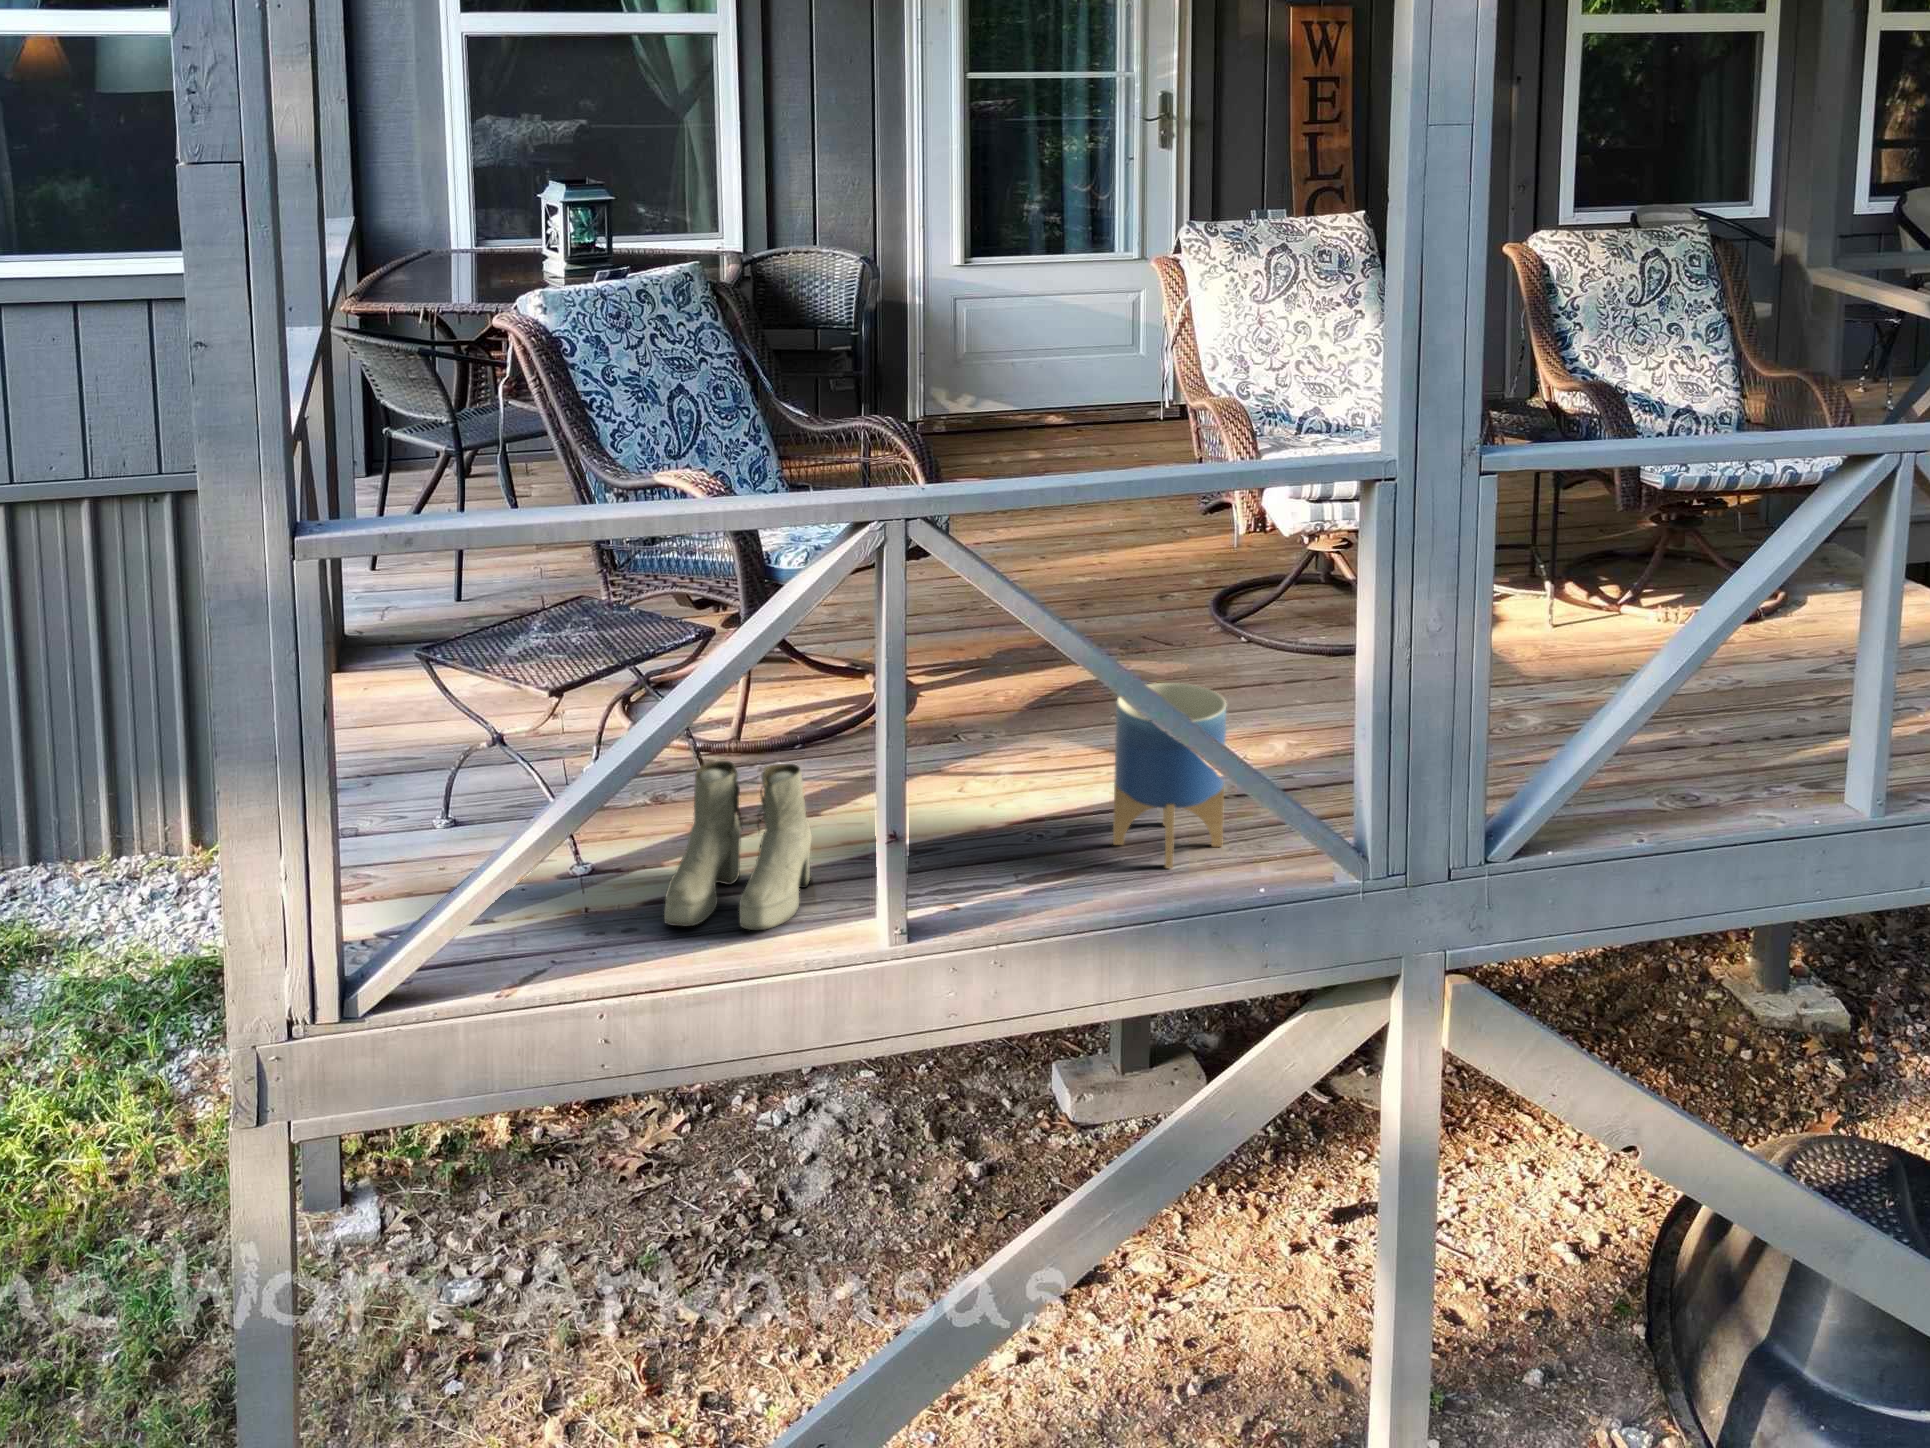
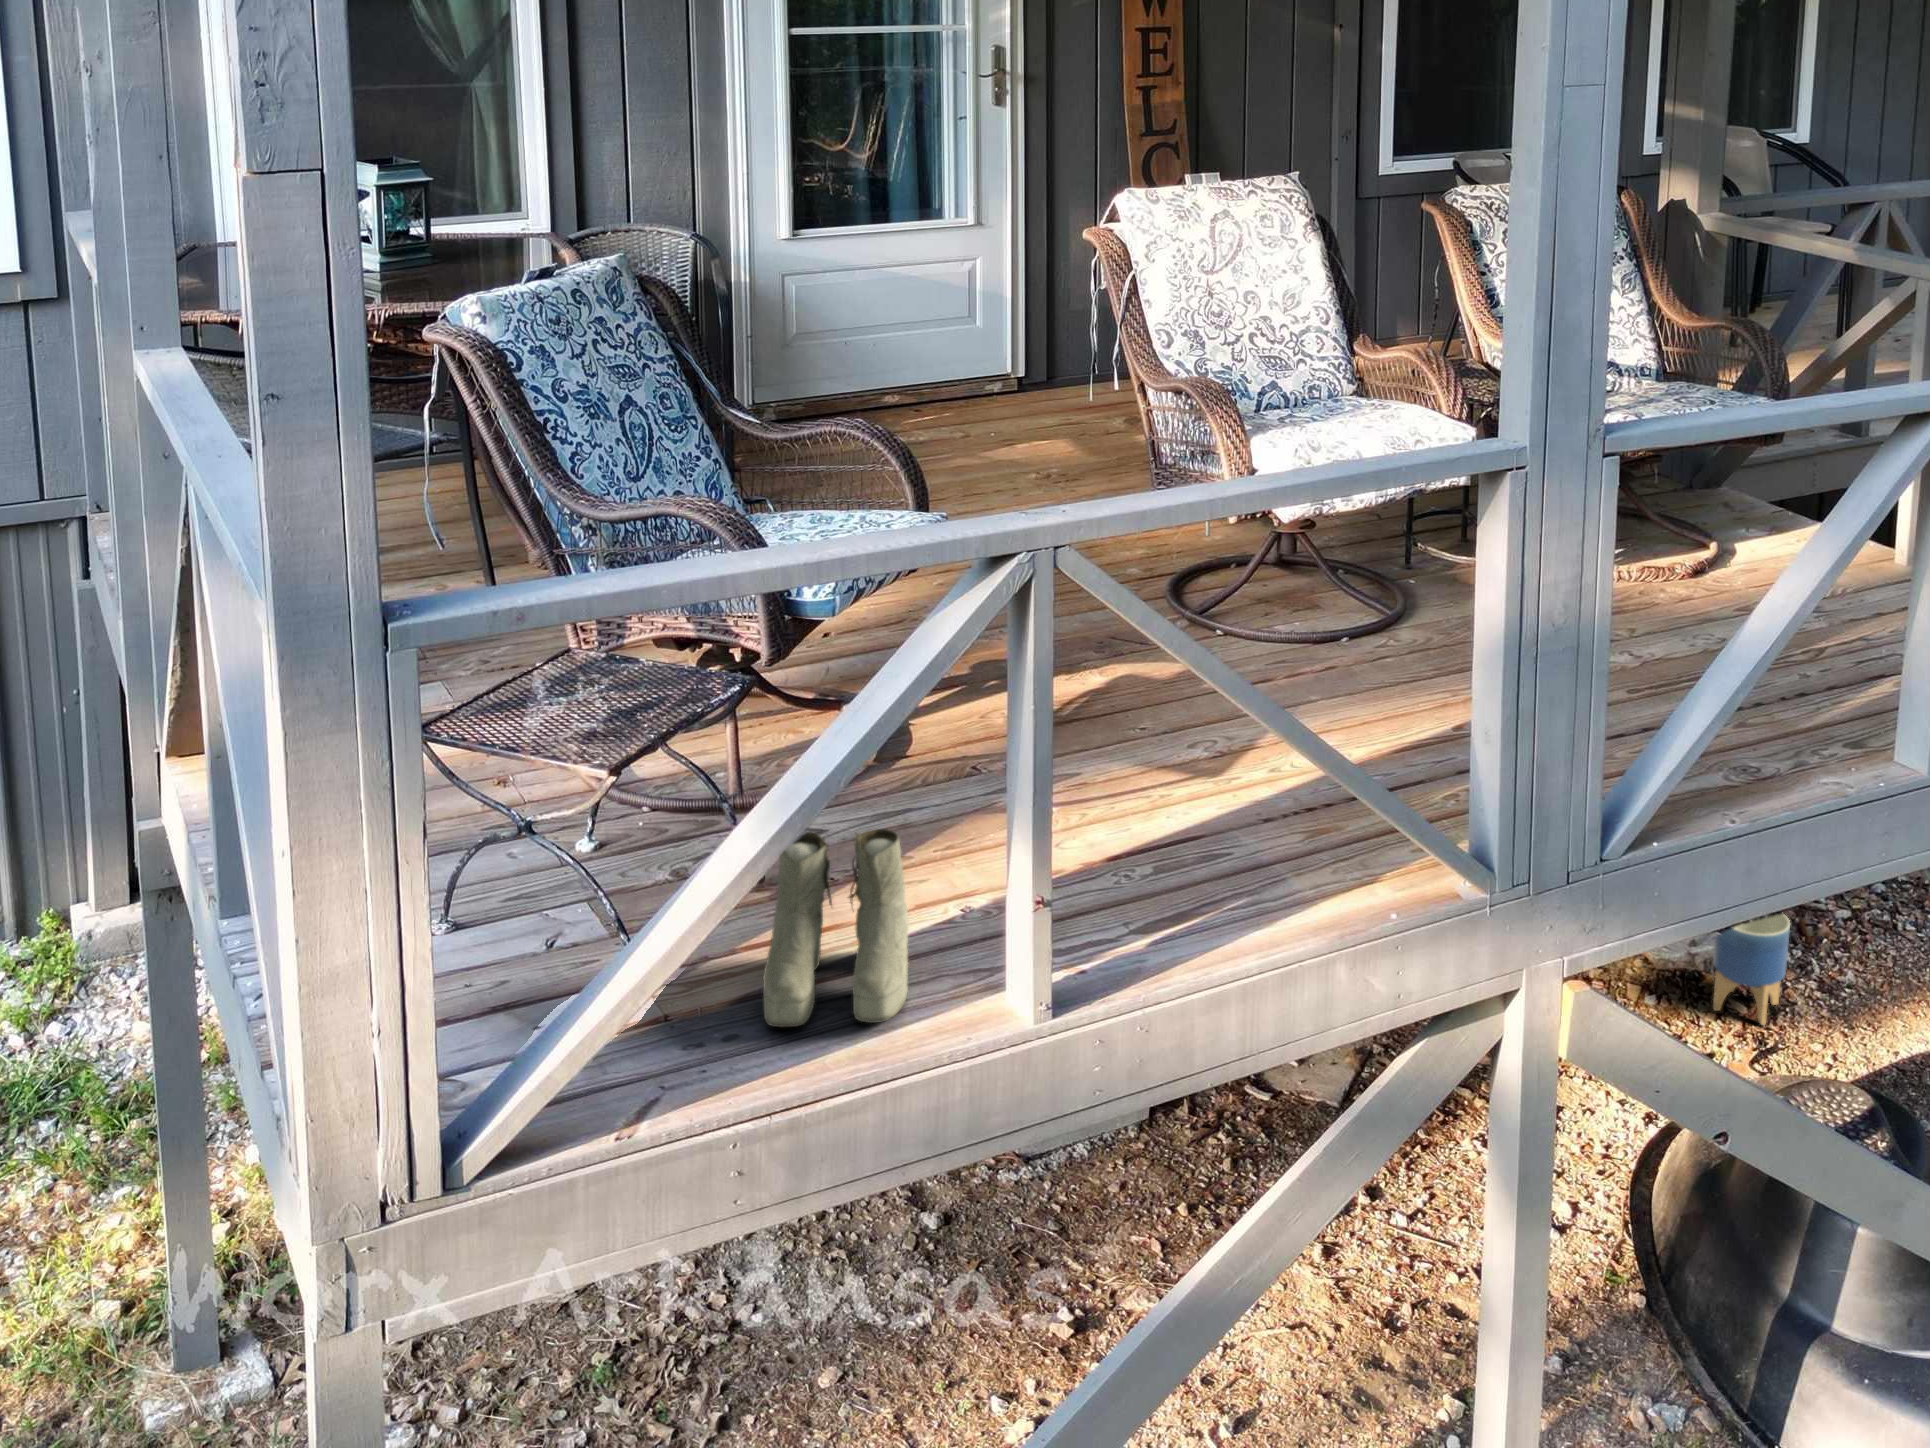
planter: present [1113,683,1227,868] -> present [1713,914,1790,1025]

